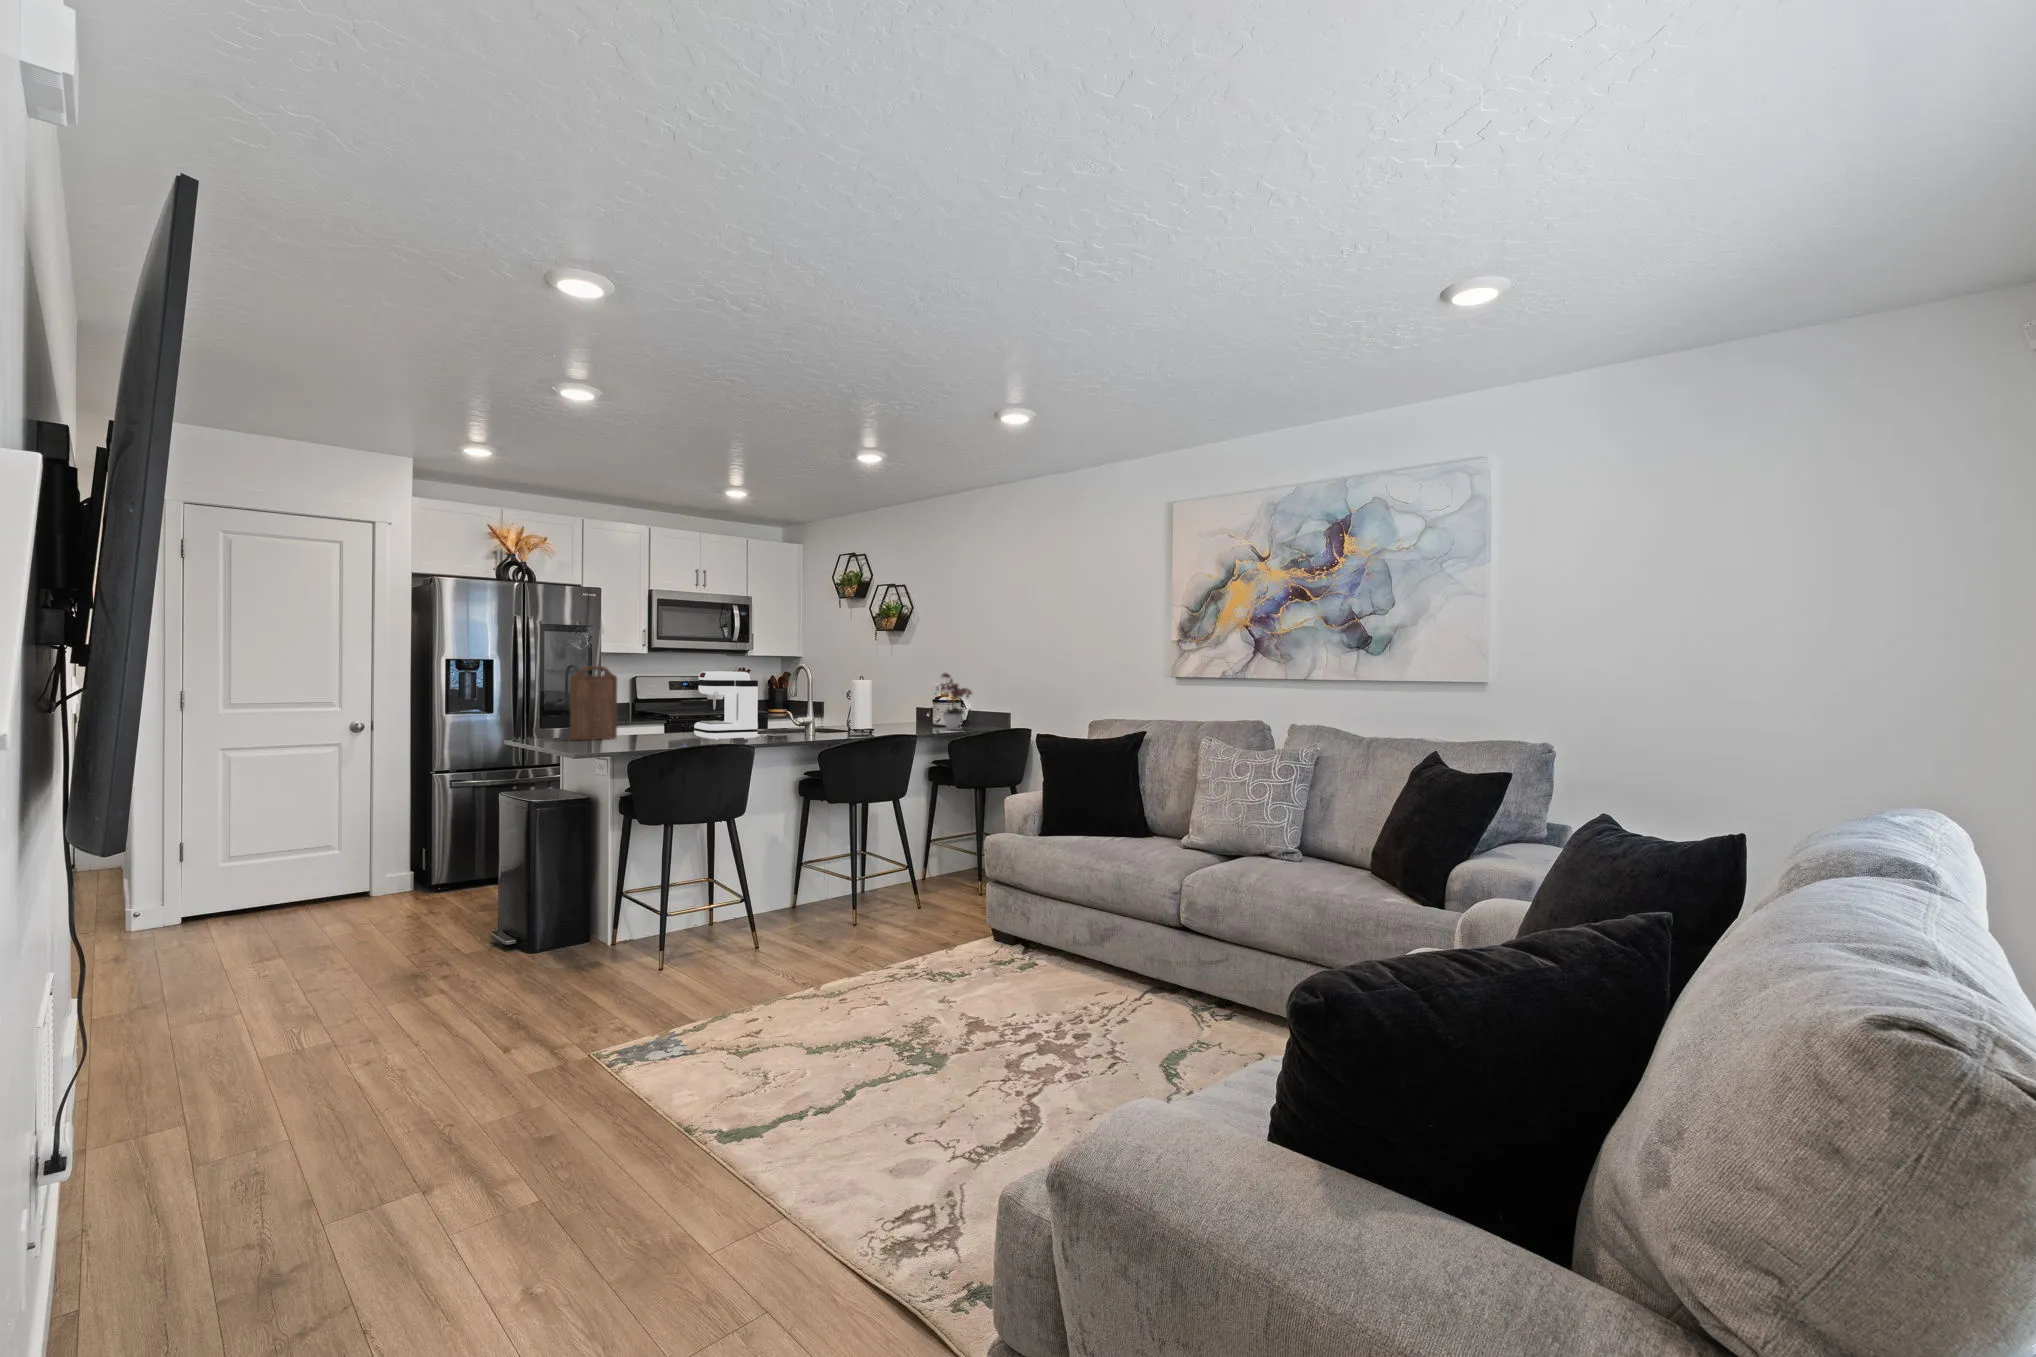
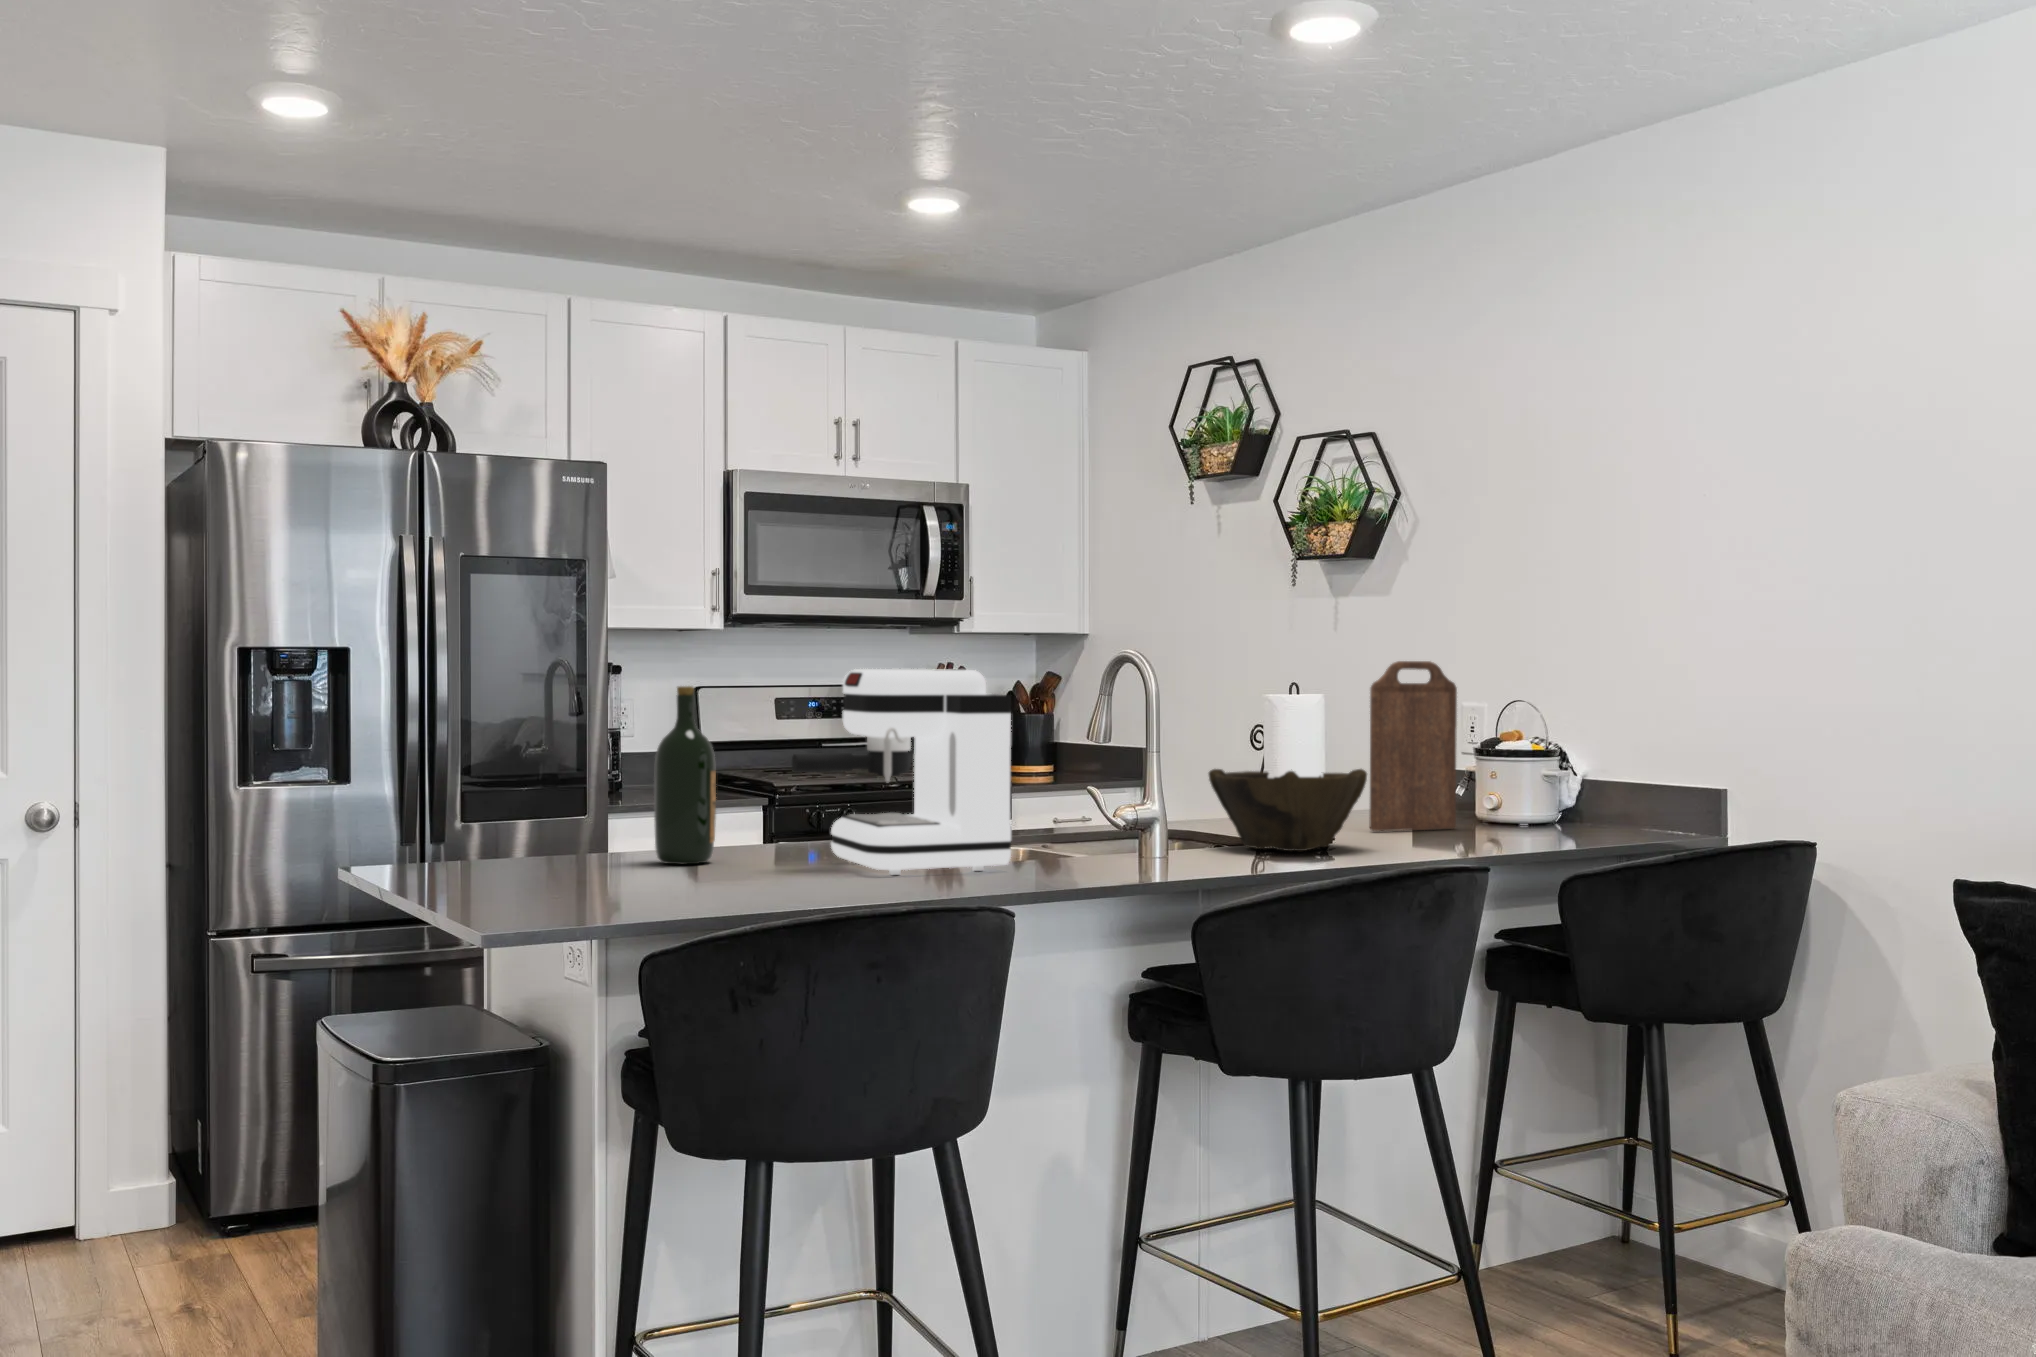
cutting board: present [570,666,617,740] -> present [1370,661,1457,831]
flower arrangement: present [936,673,972,730] -> none [1500,660,1627,839]
wine bottle: none [629,677,651,739] -> present [654,686,716,864]
bowl: none [831,706,885,733] -> present [1209,769,1367,851]

